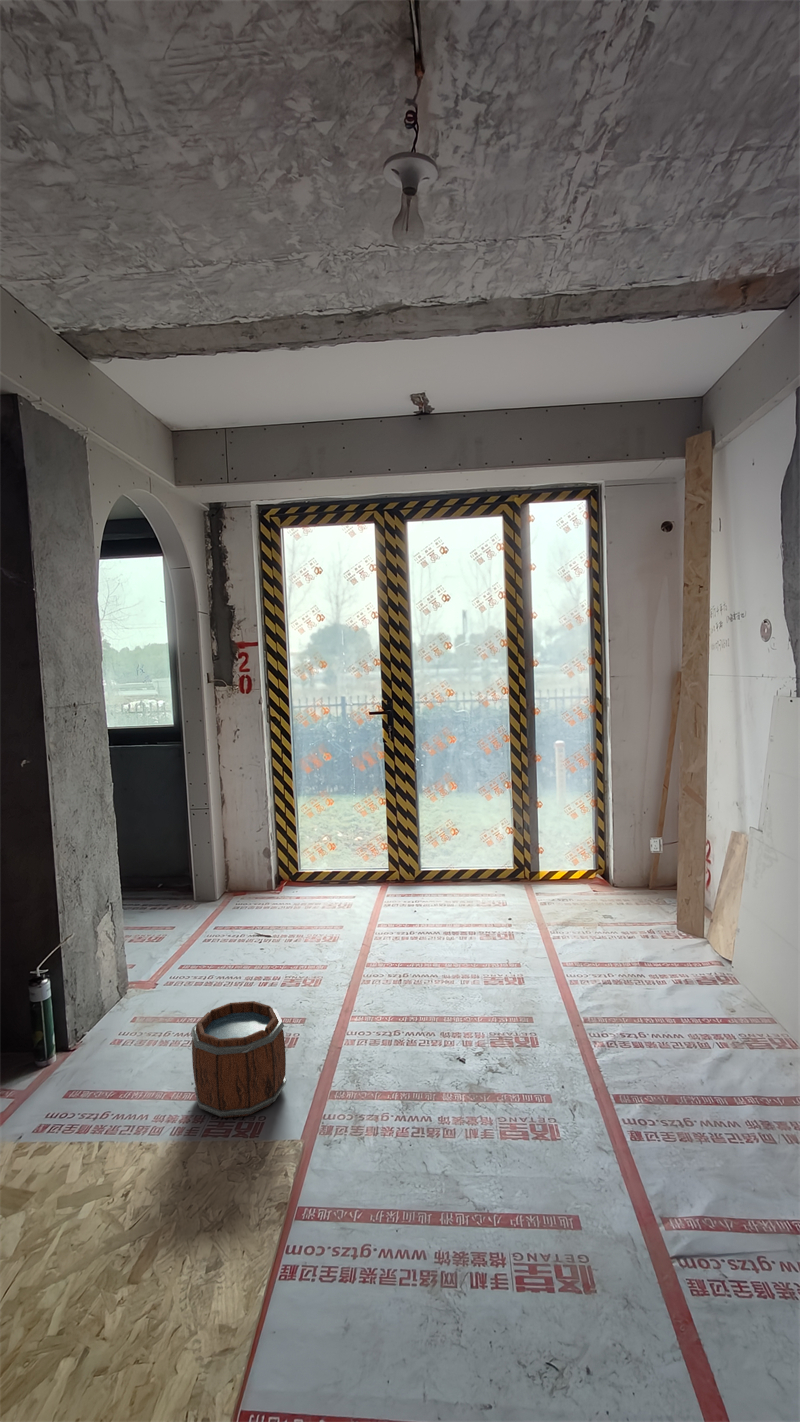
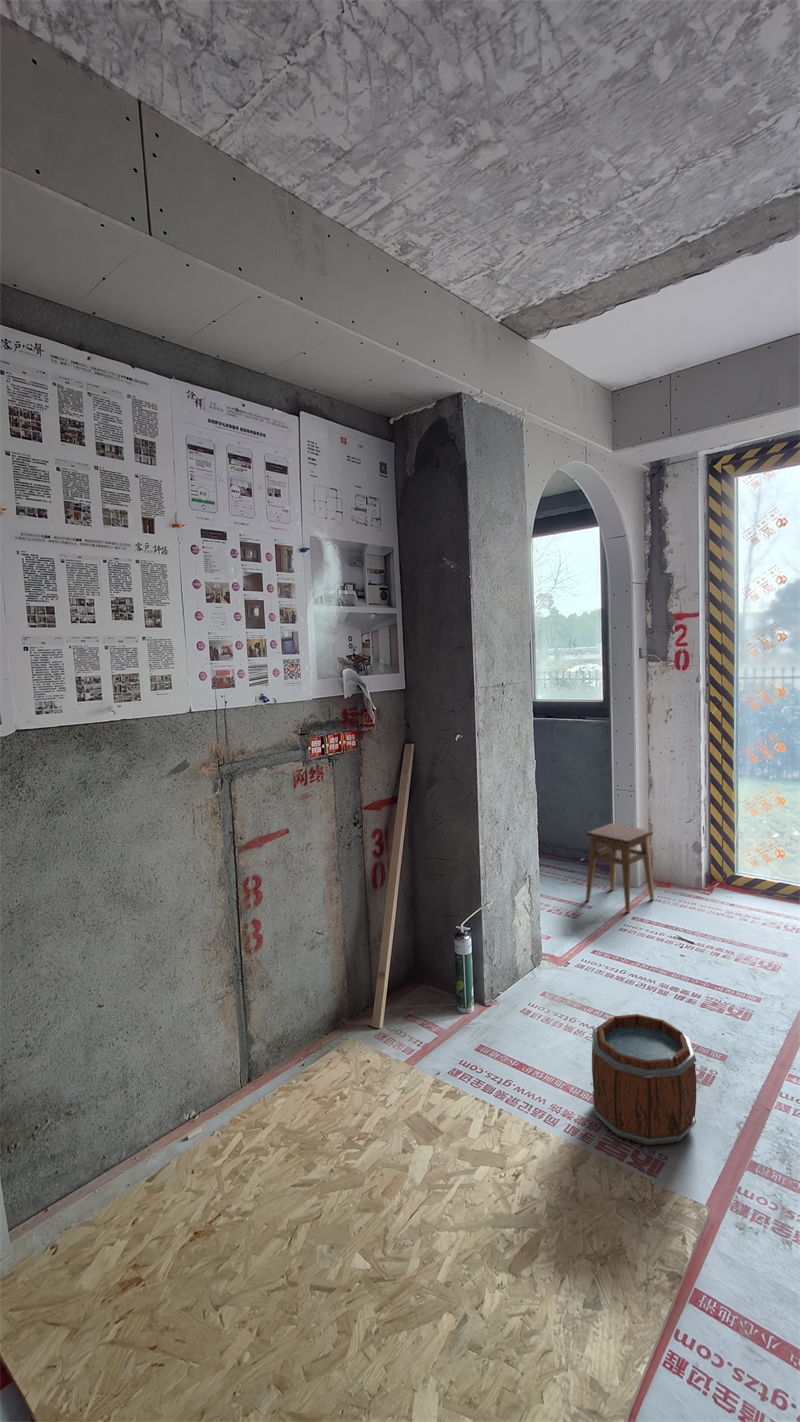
stool: none [165,842,232,925] -> present [586,823,654,913]

